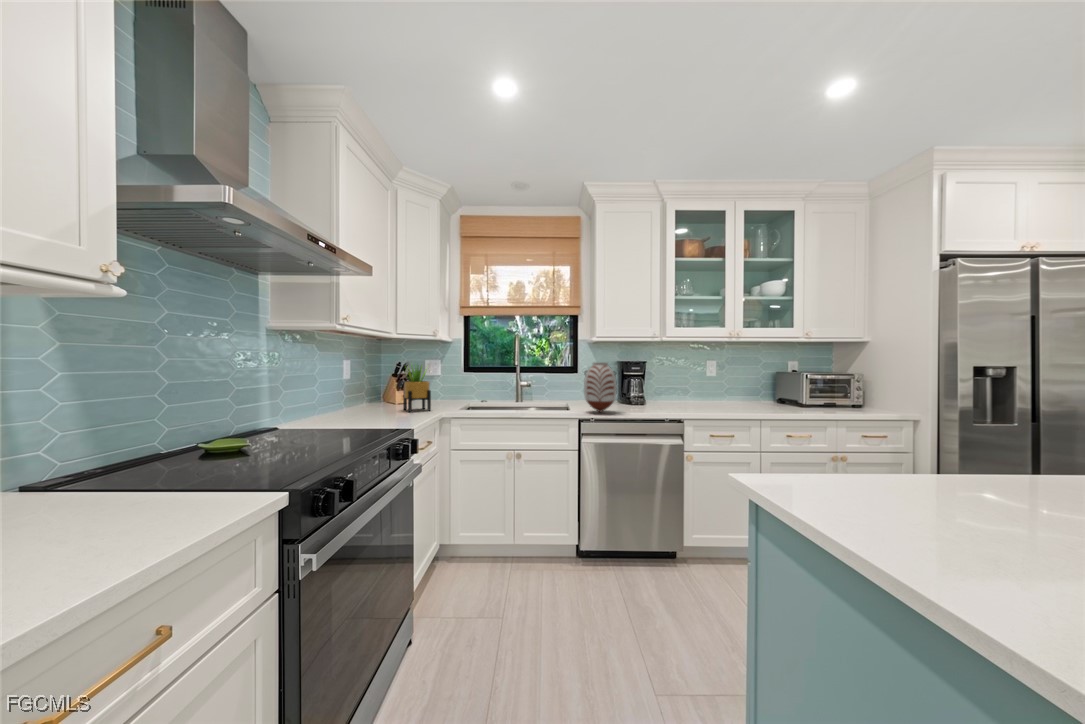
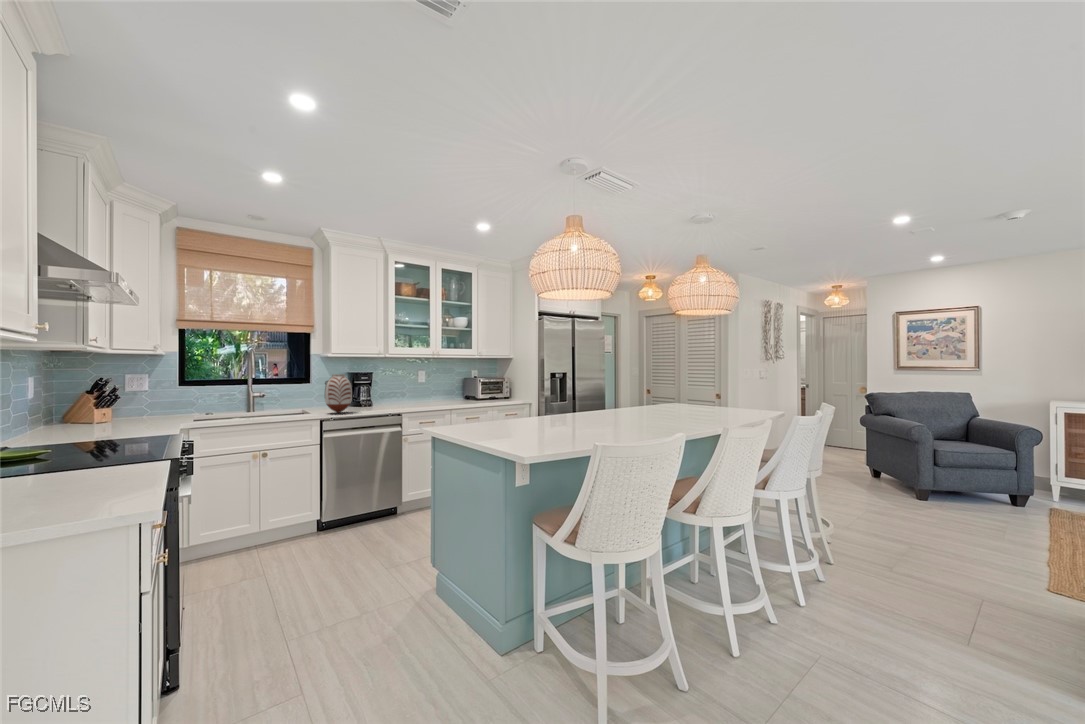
potted plant: present [403,366,431,412] -> none [125,376,164,426]

